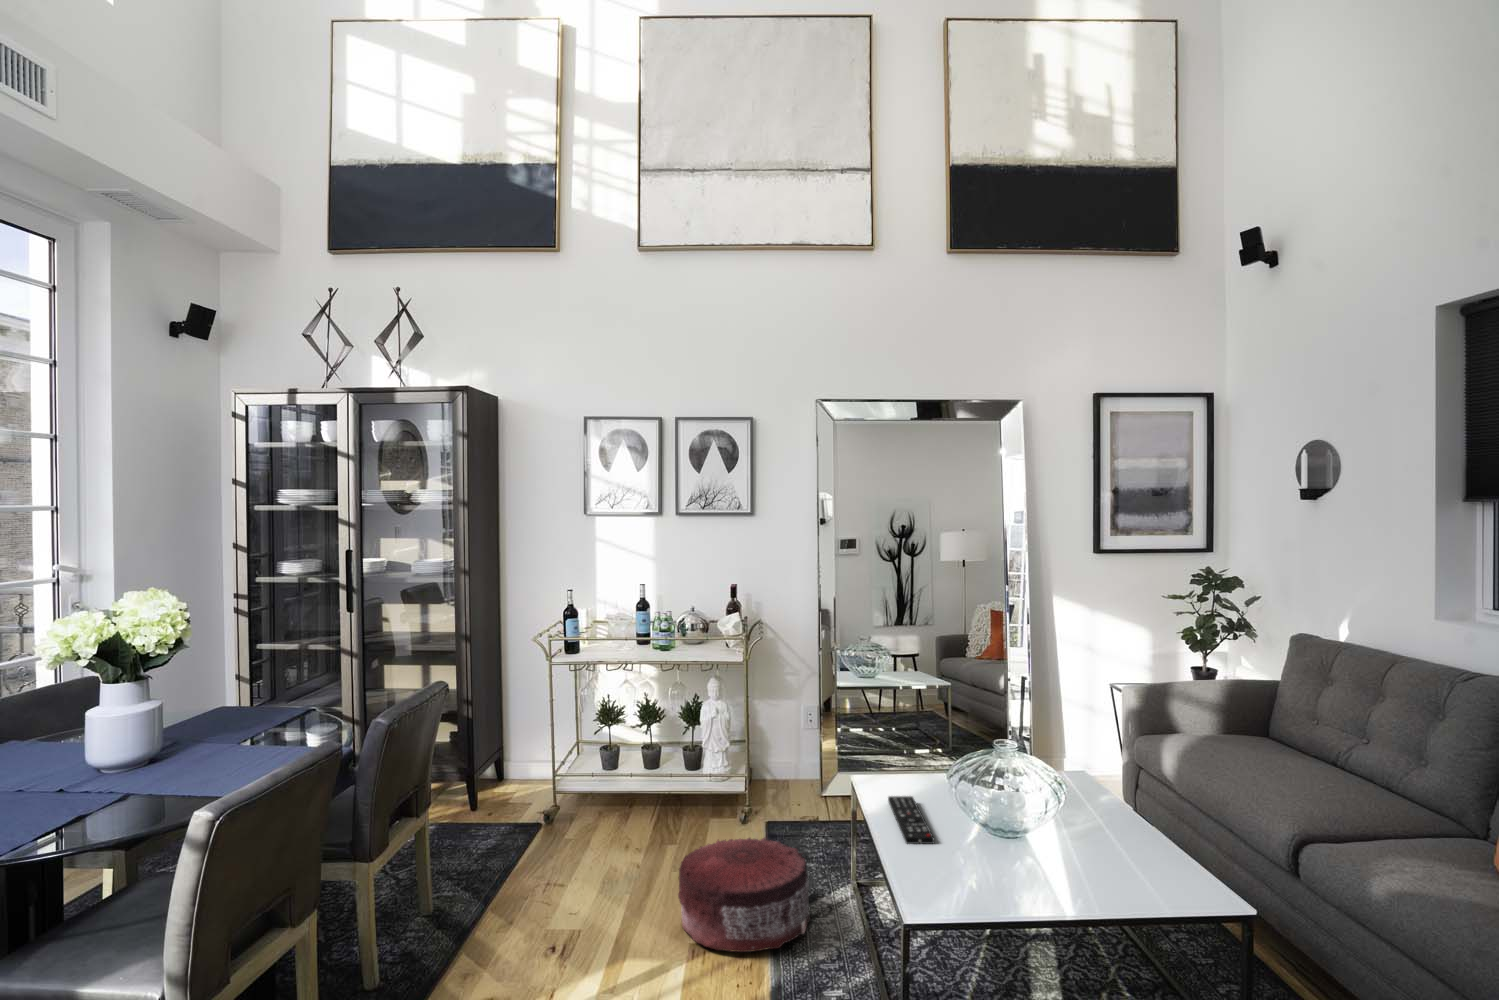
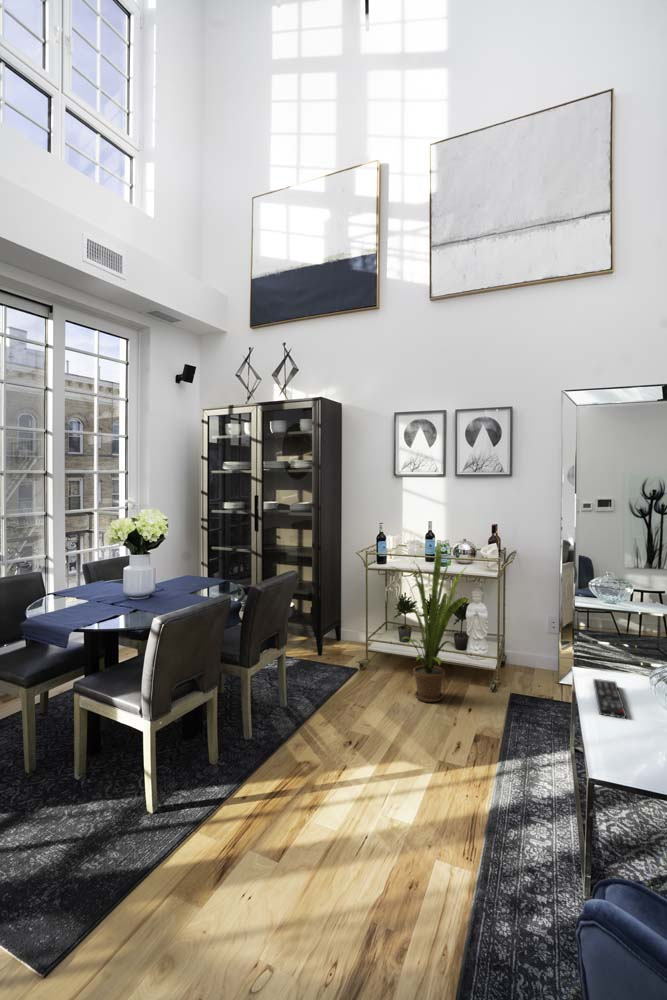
house plant: none [593,620,713,855] -> present [393,546,468,702]
pouf: present [678,838,811,952] -> none [428,695,532,780]

